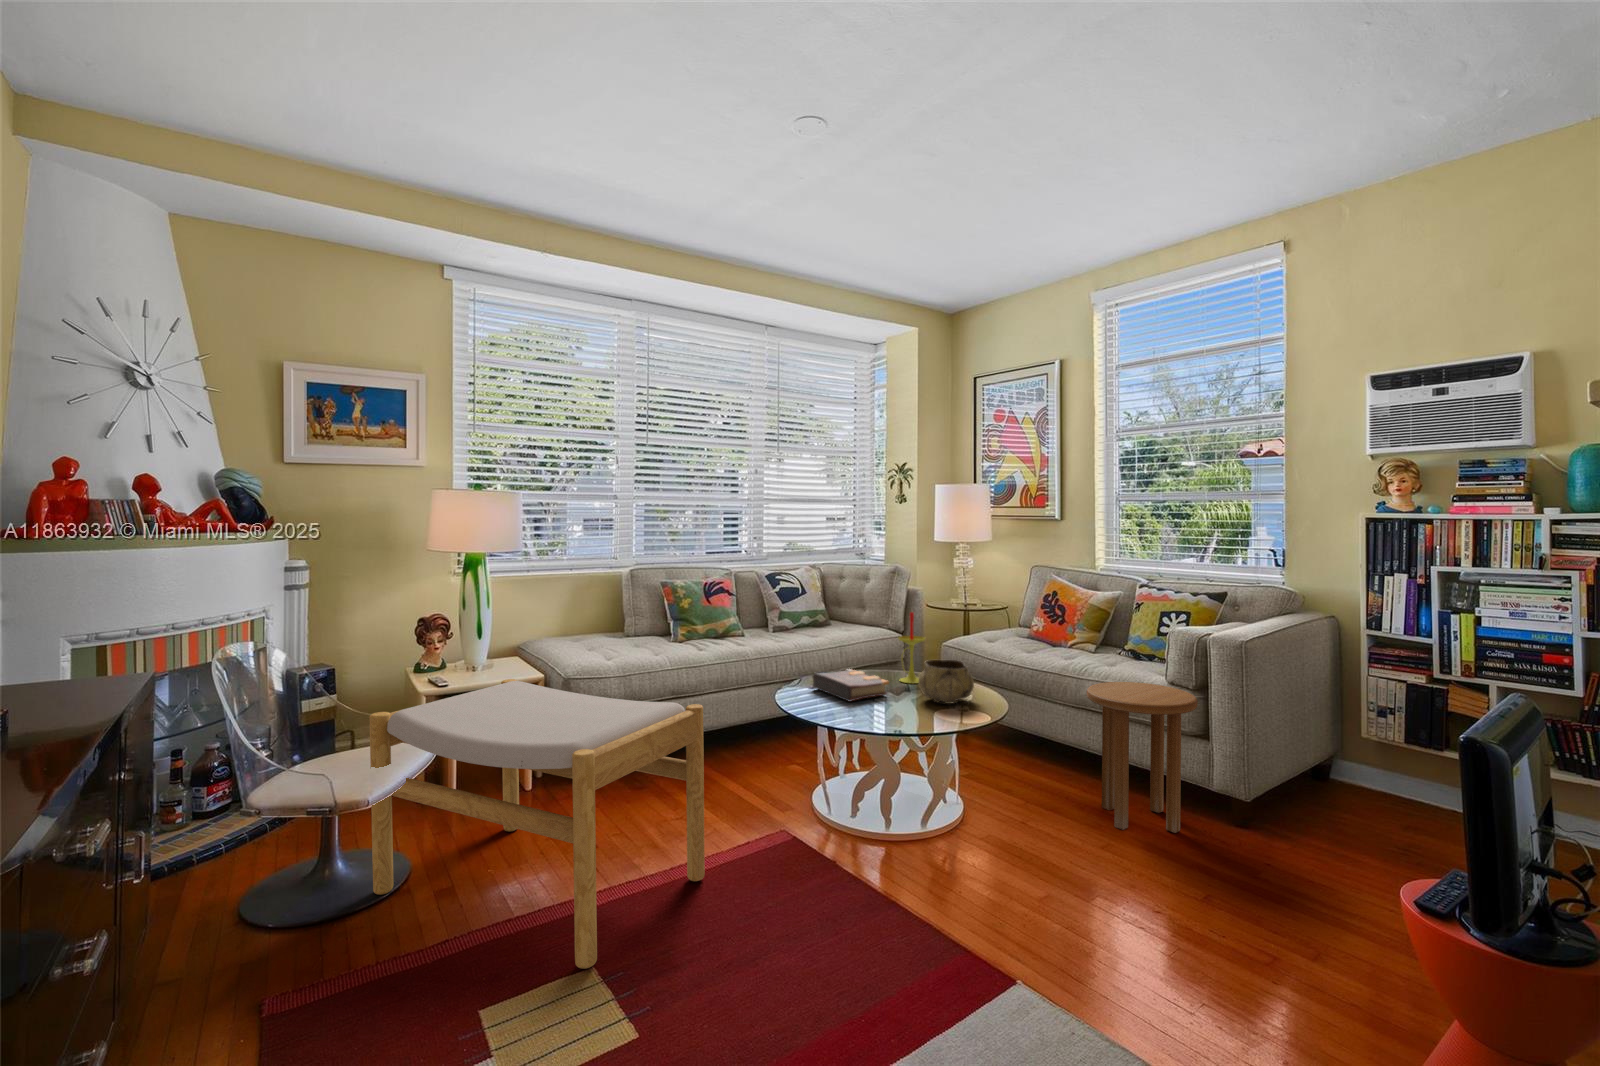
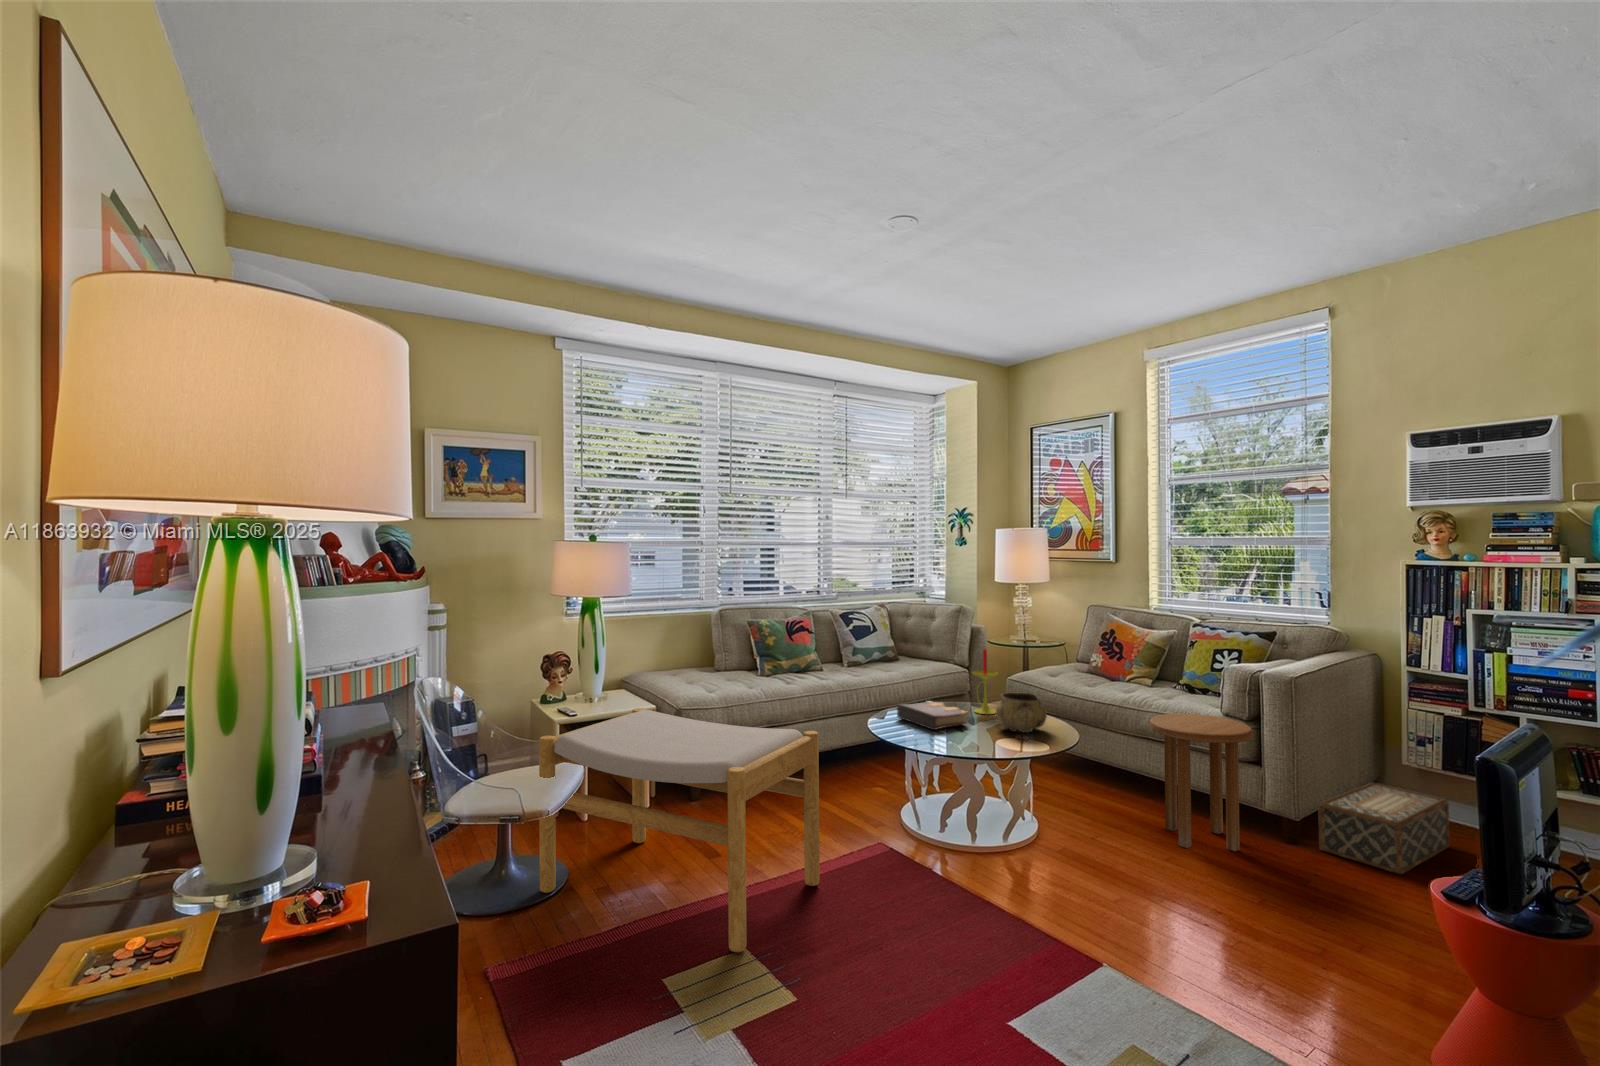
woven basket: none [1266,755,1405,858] -> present [1319,783,1450,874]

